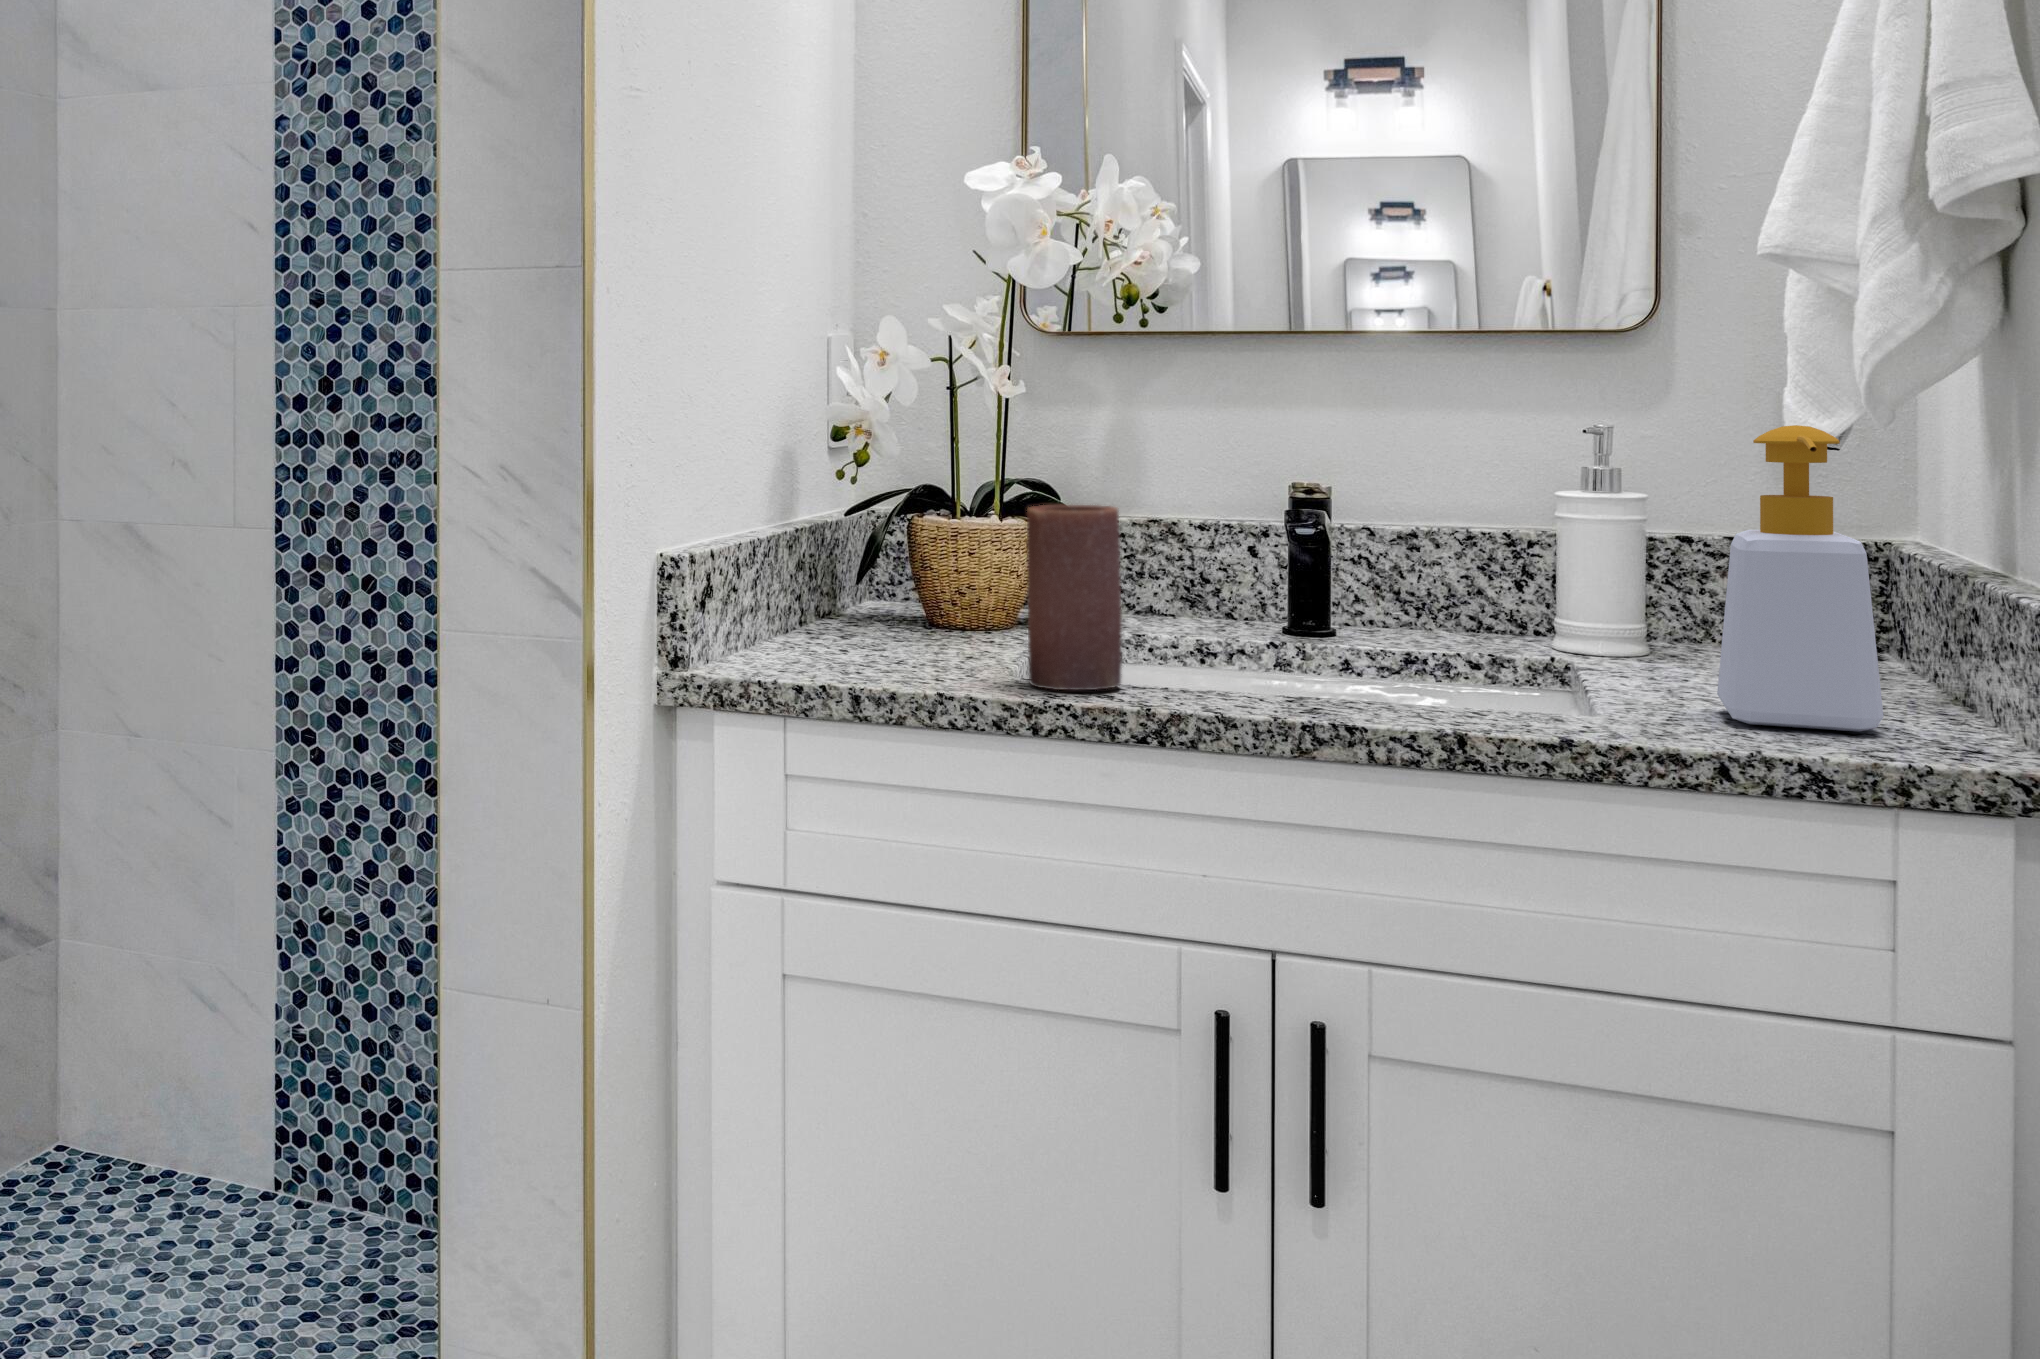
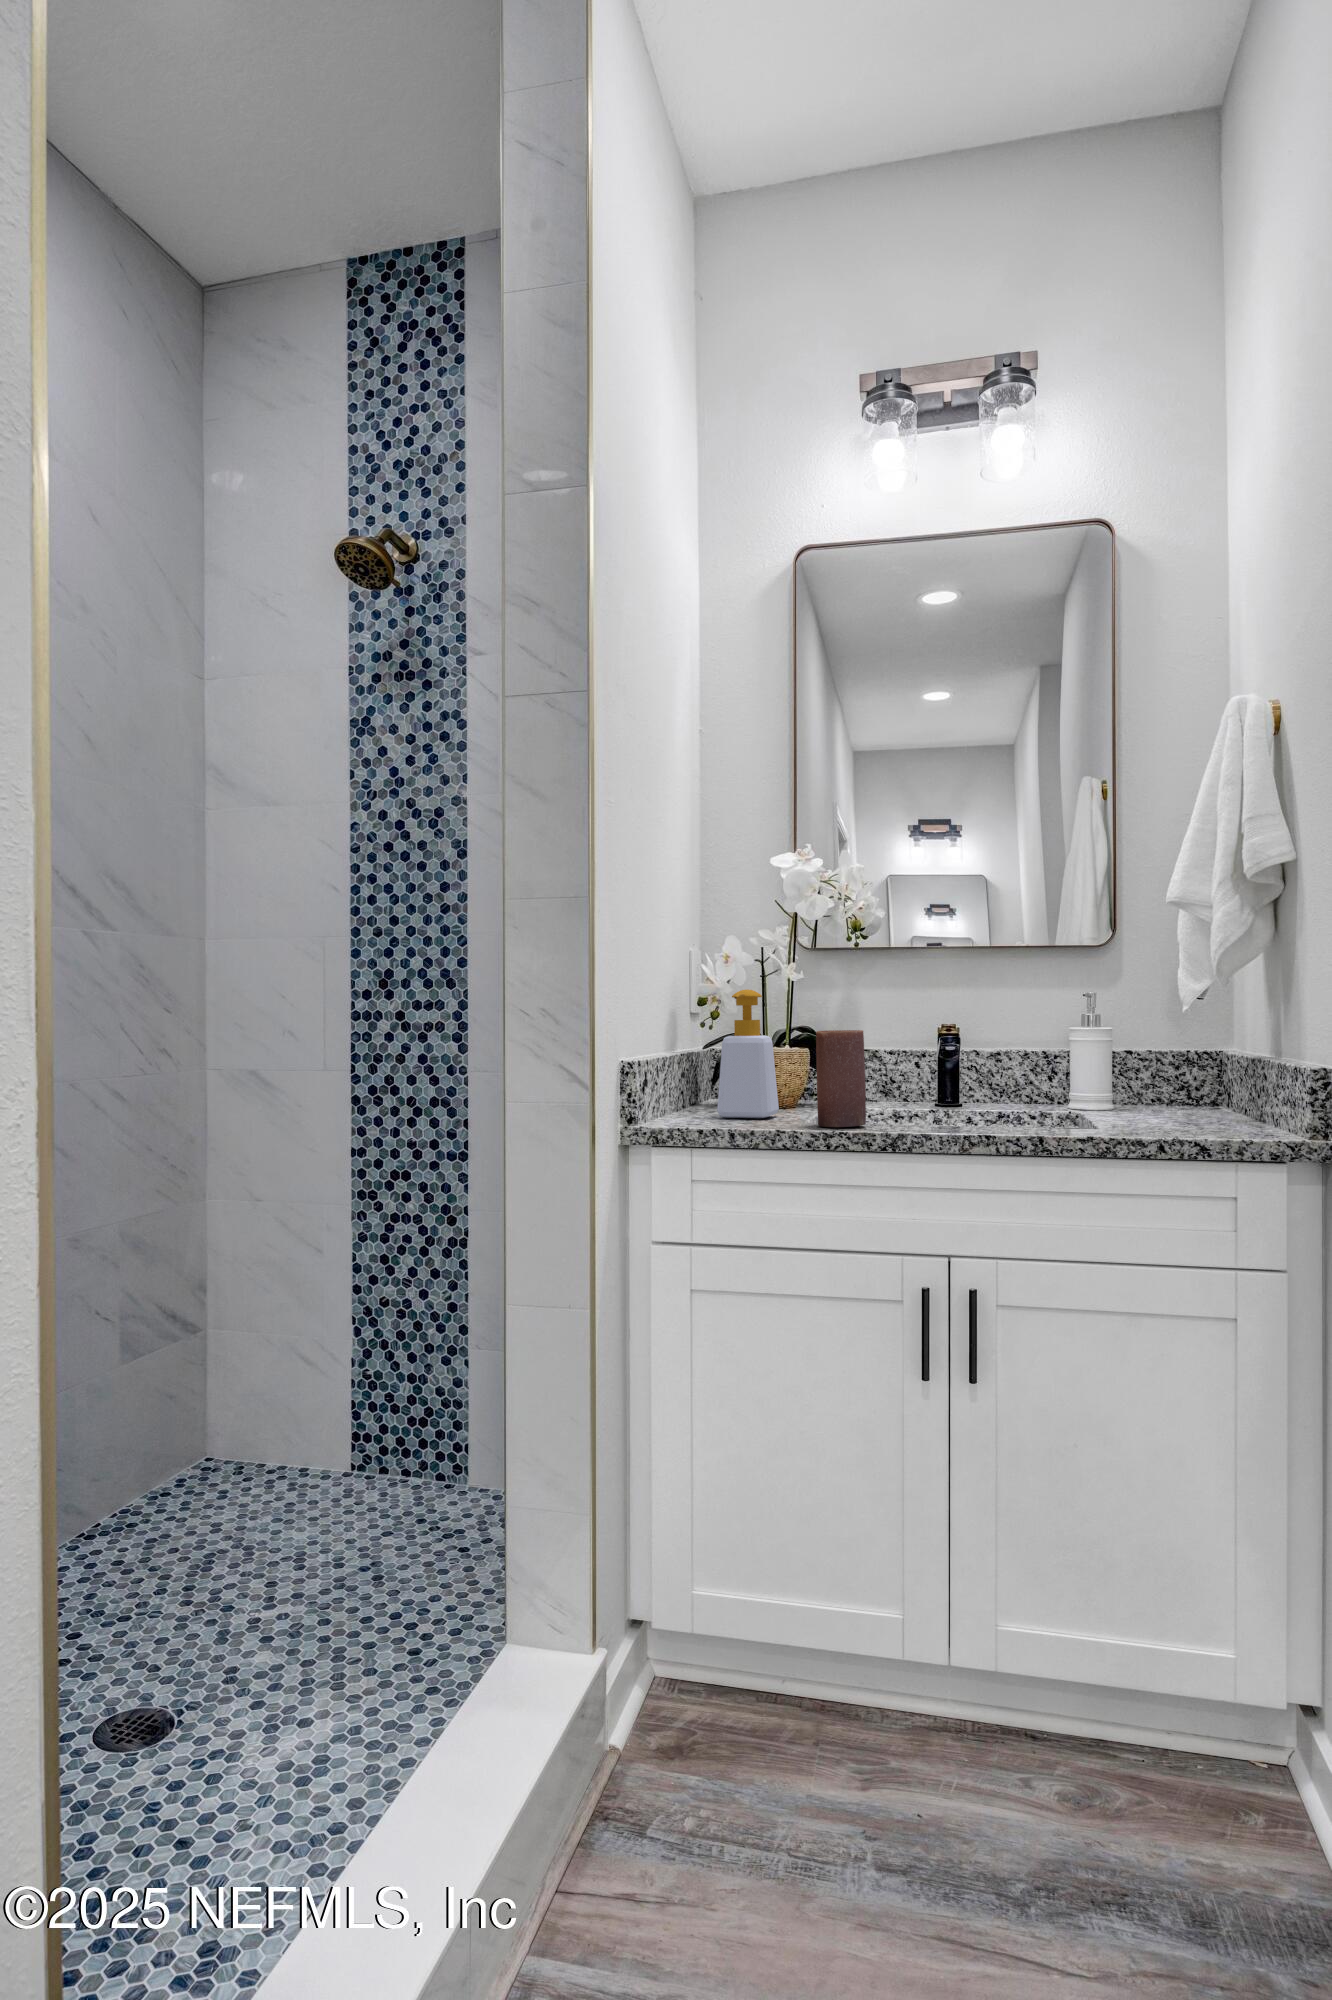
soap bottle: present [1717,425,1884,731] -> present [717,990,779,1118]

